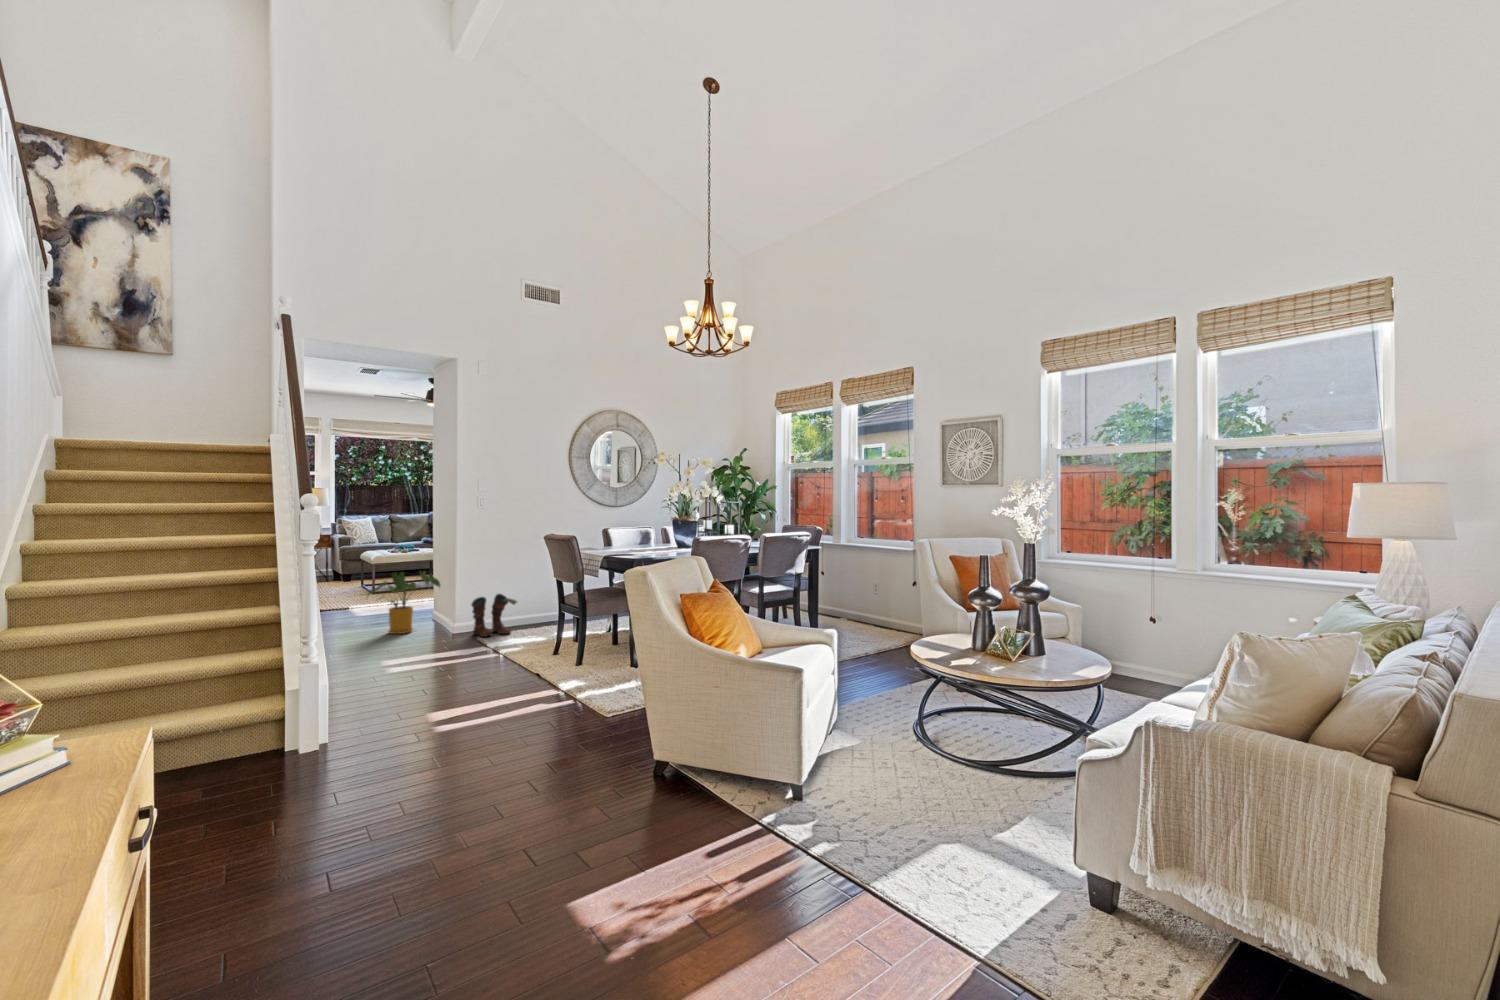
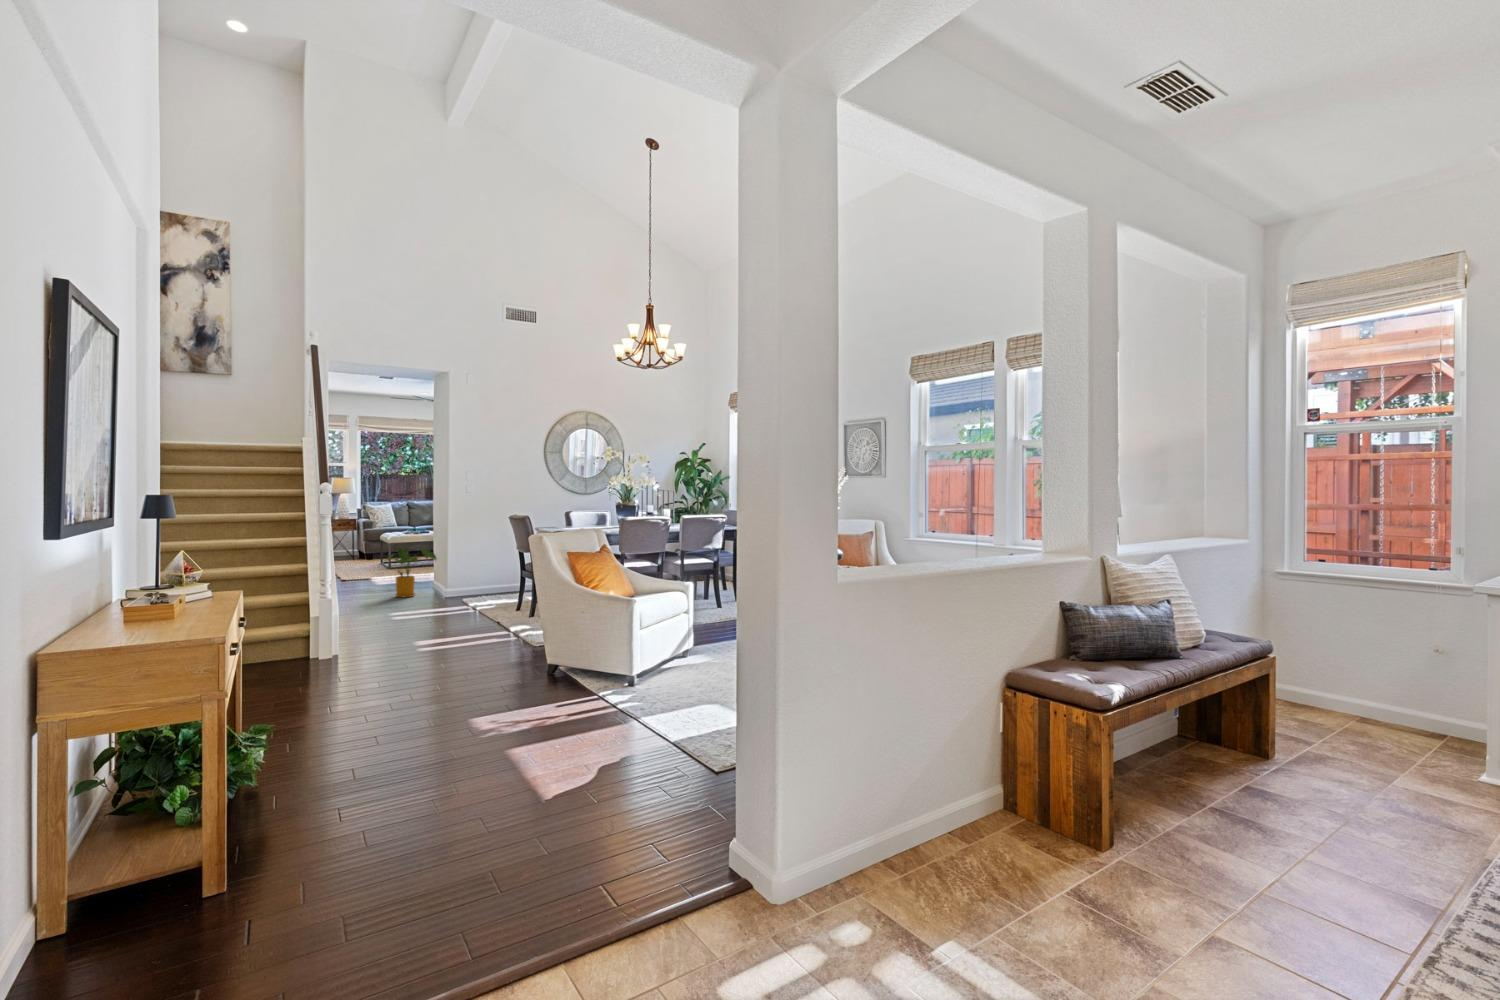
boots: present [471,594,517,637] -> none [460,566,498,601]

